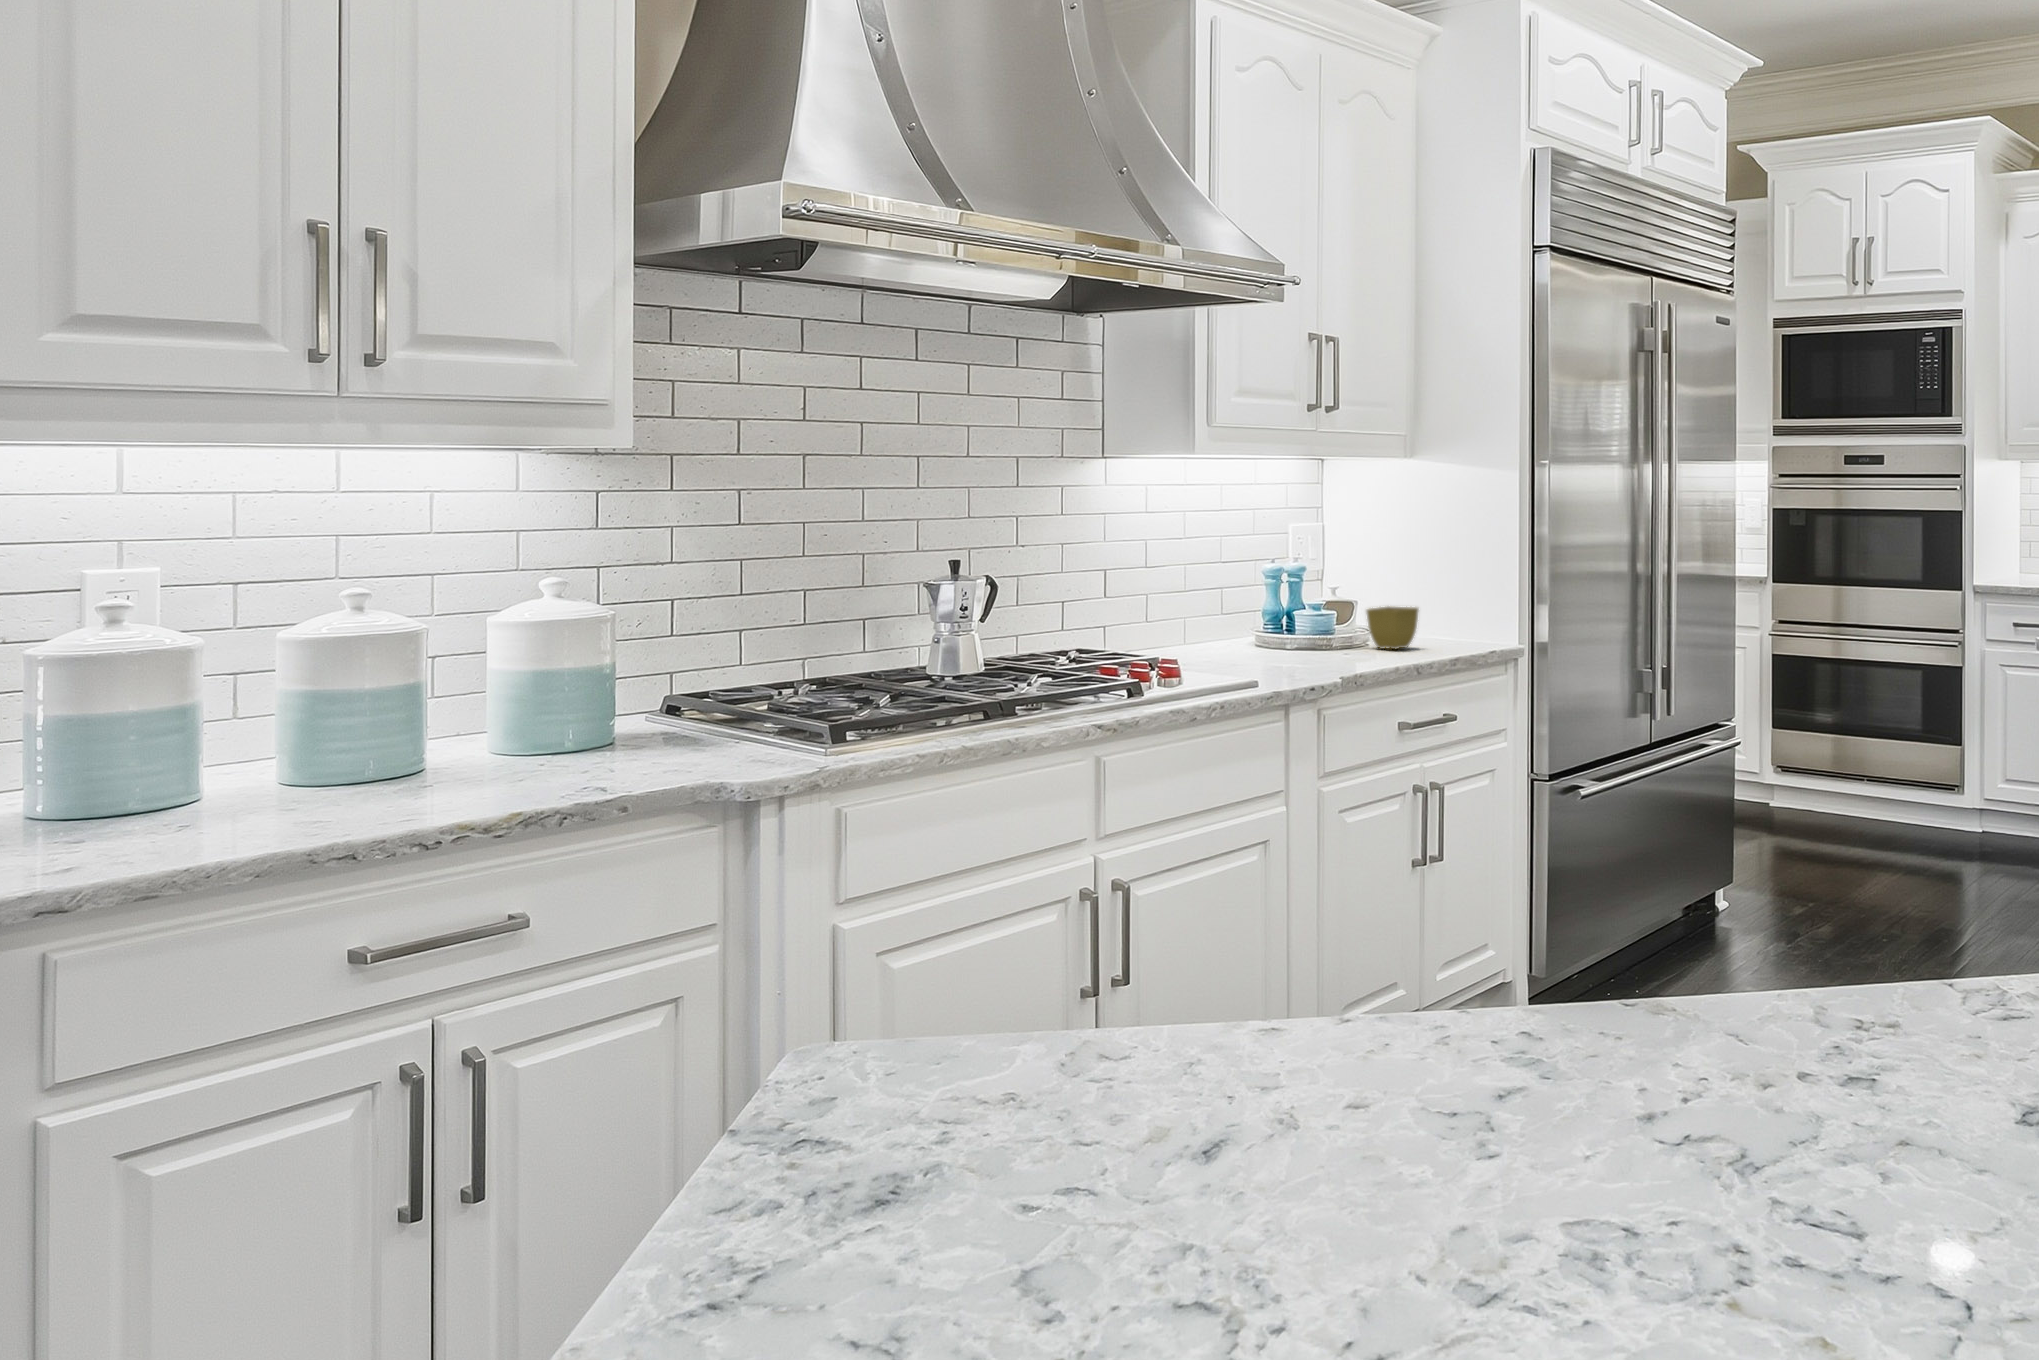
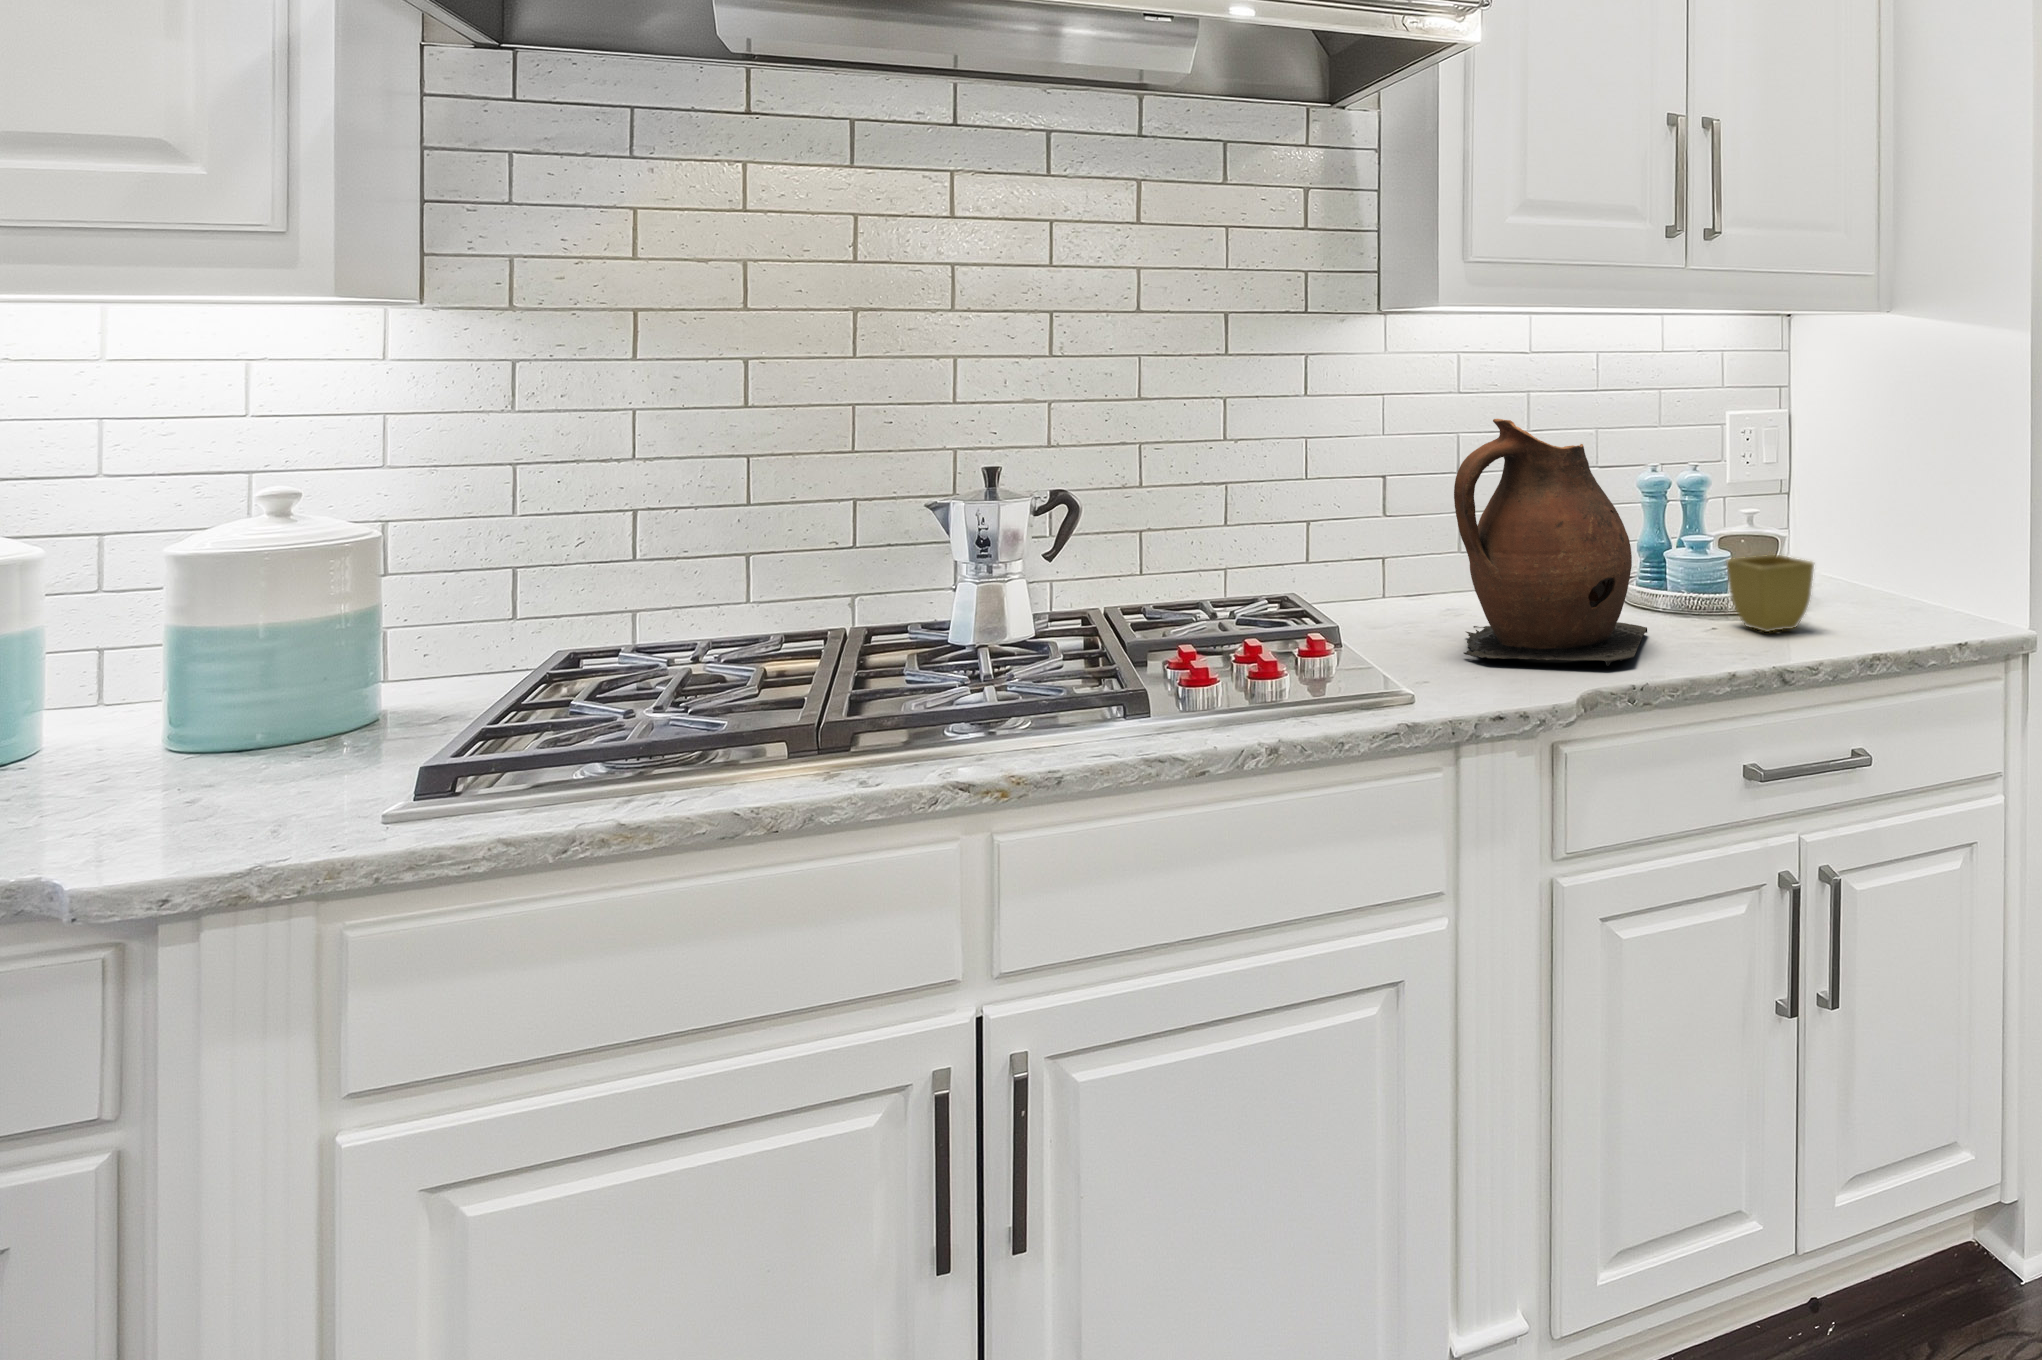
ceramic pitcher: none [1238,524,1361,662] -> present [1454,419,1647,666]

